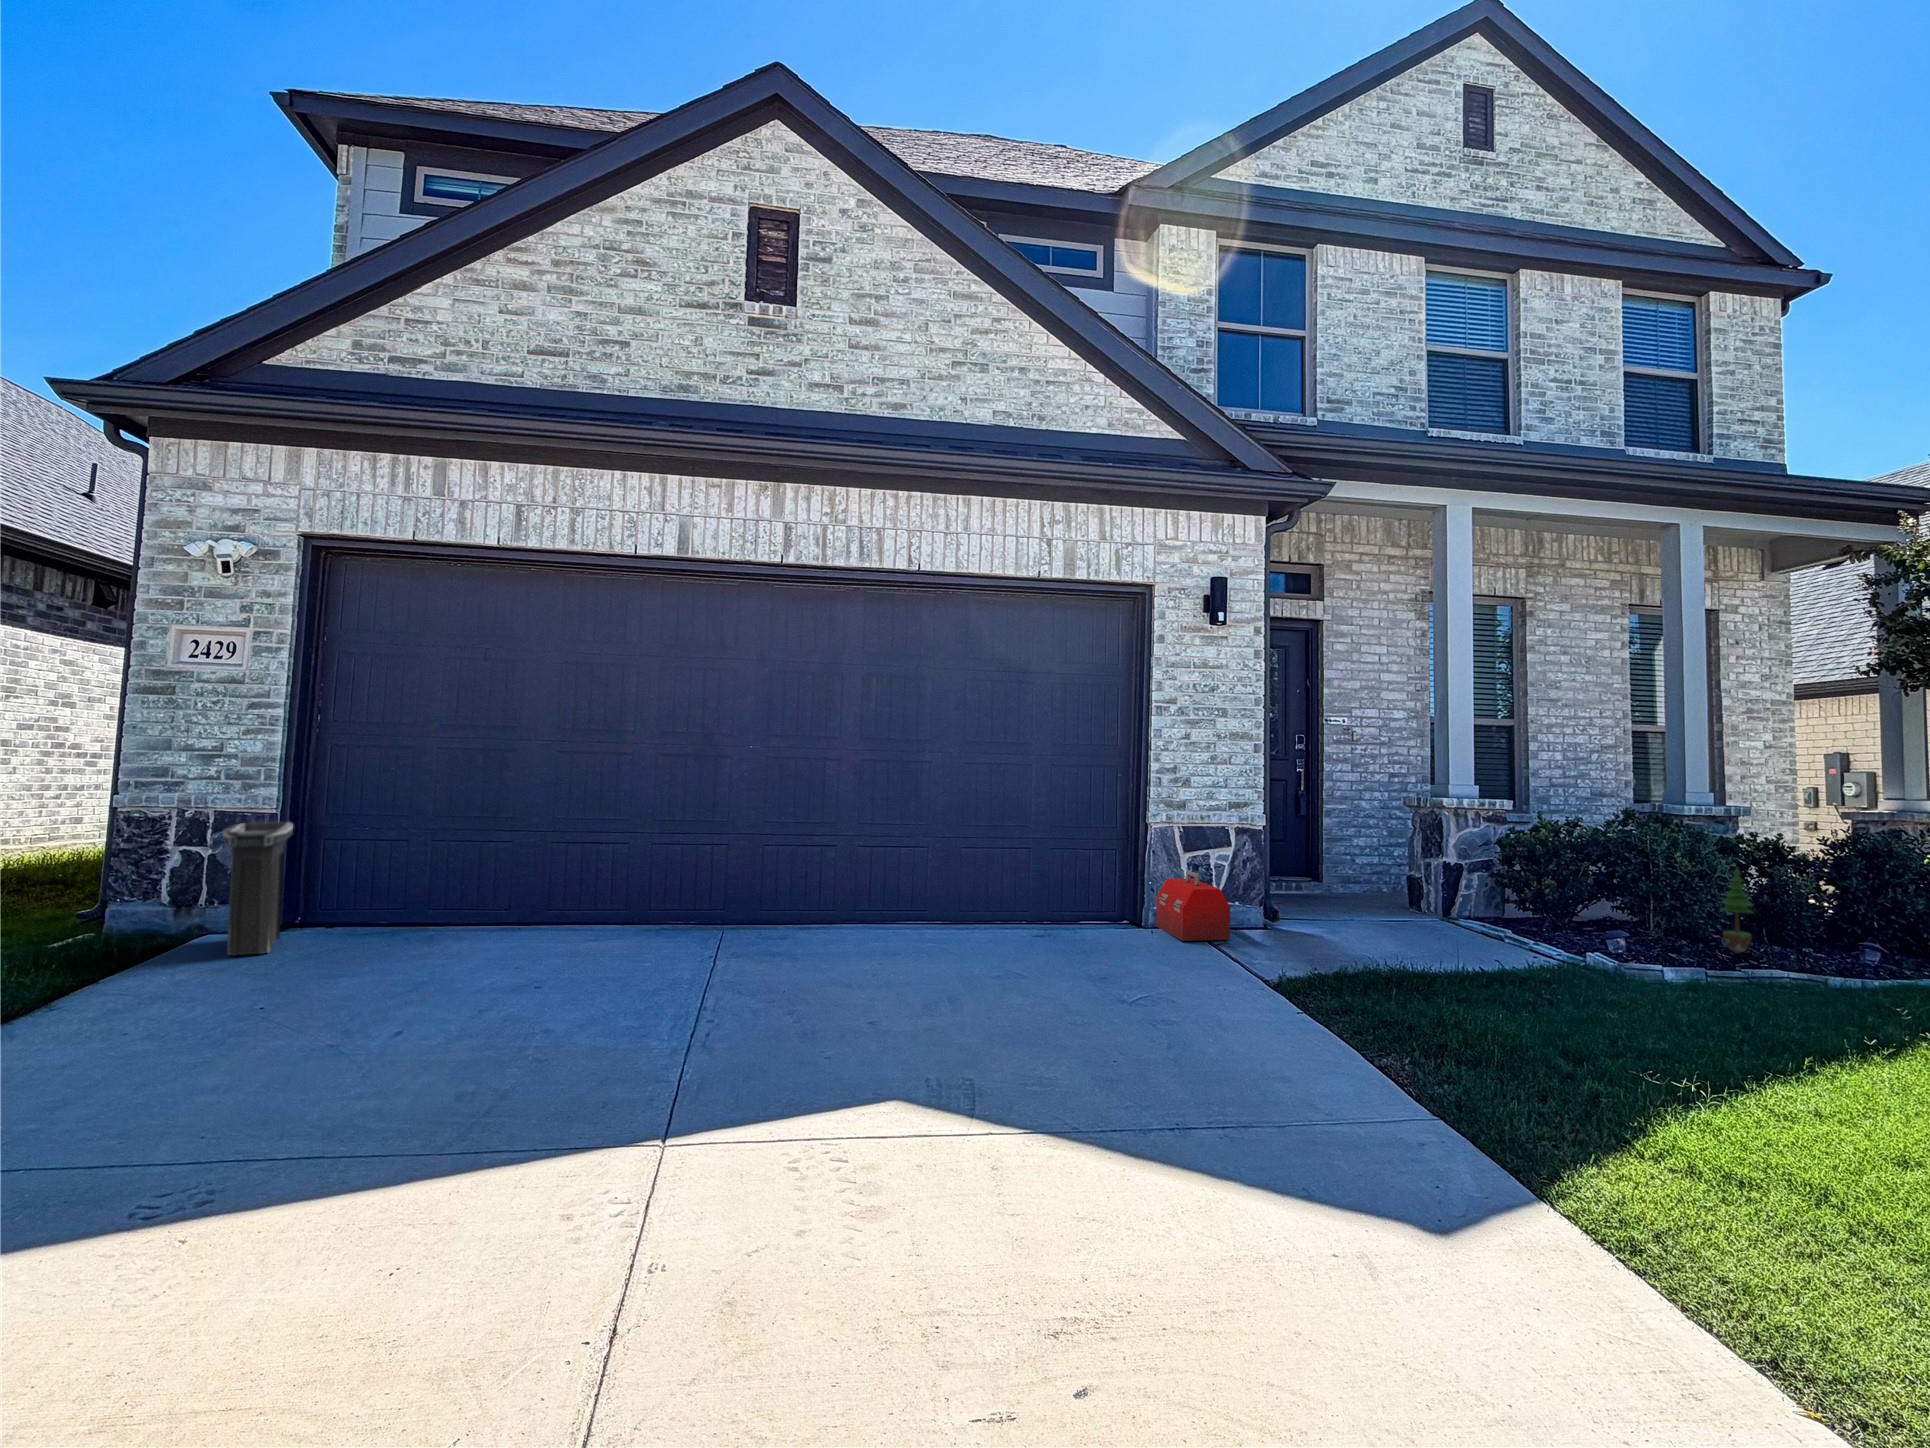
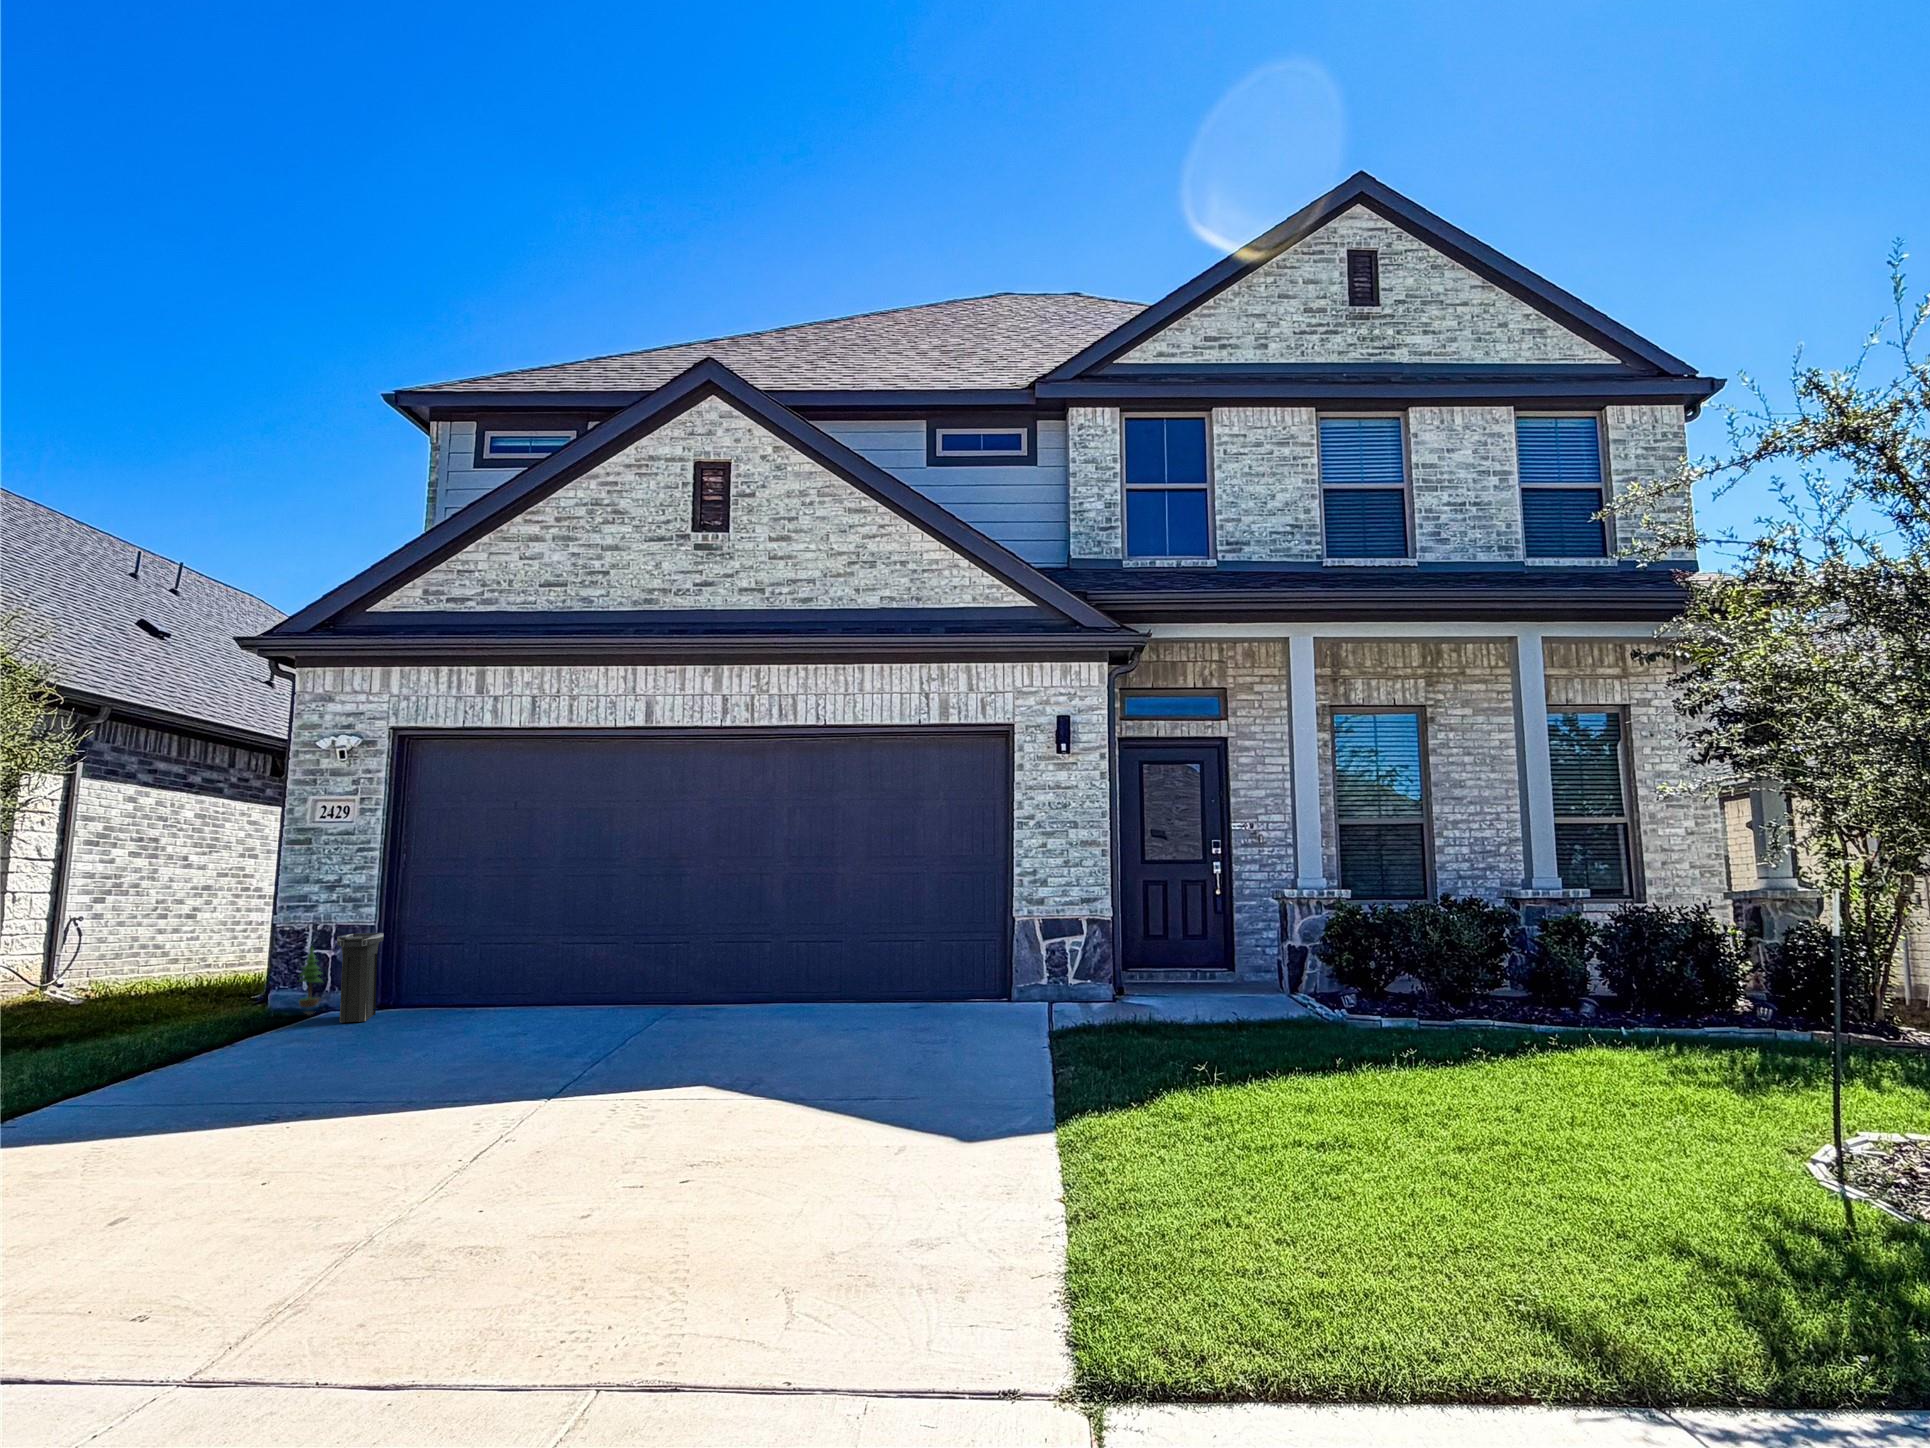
potted tree: present [1720,868,1752,954] -> present [298,947,322,1015]
toolbox: present [1156,871,1230,941] -> none [1015,956,1058,1010]

